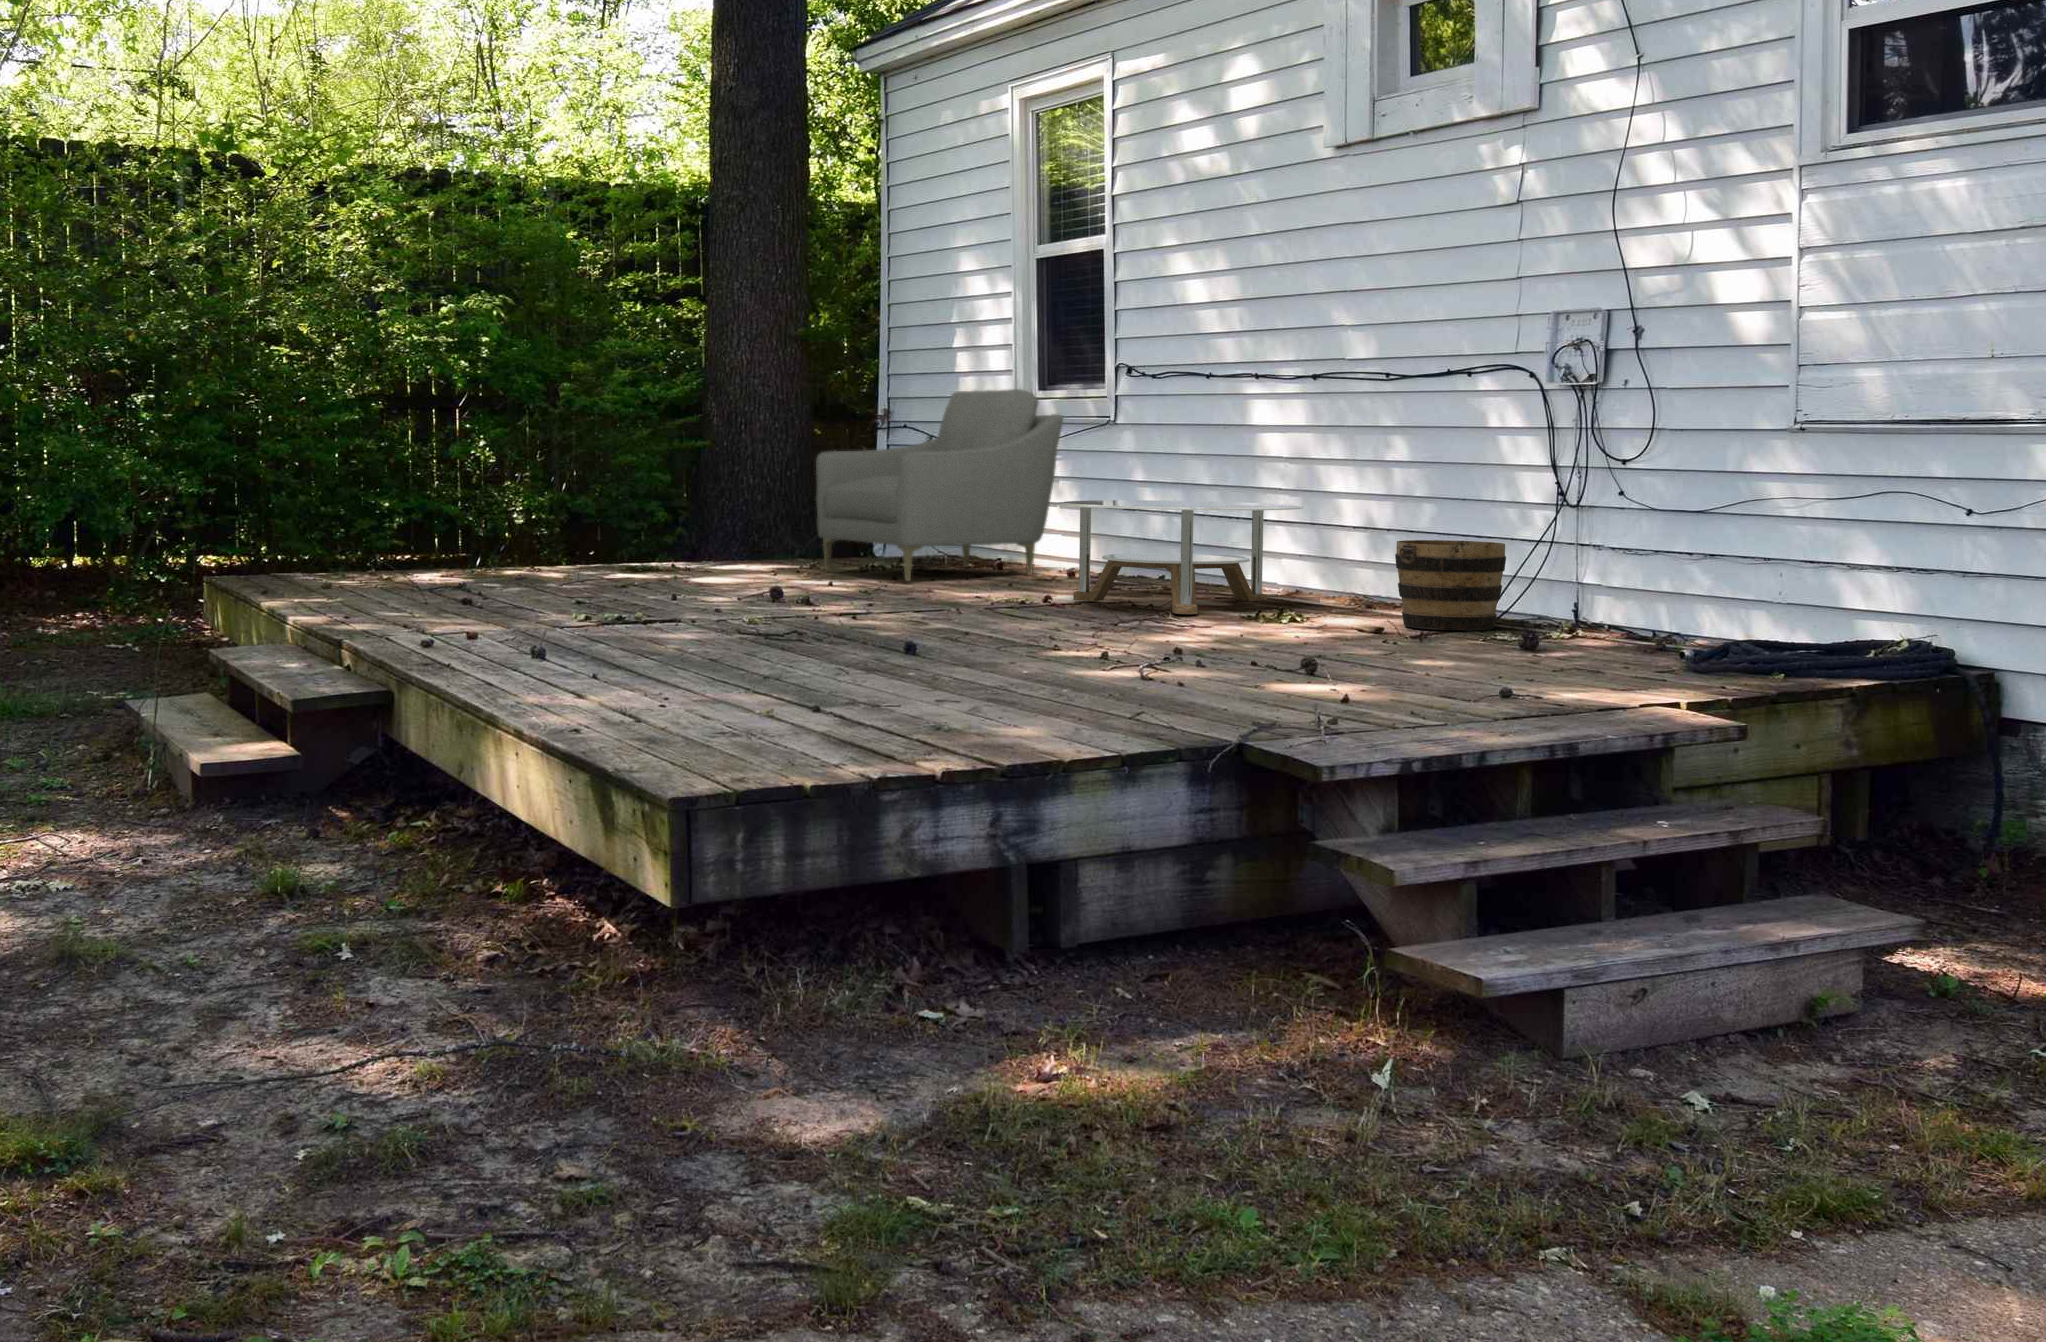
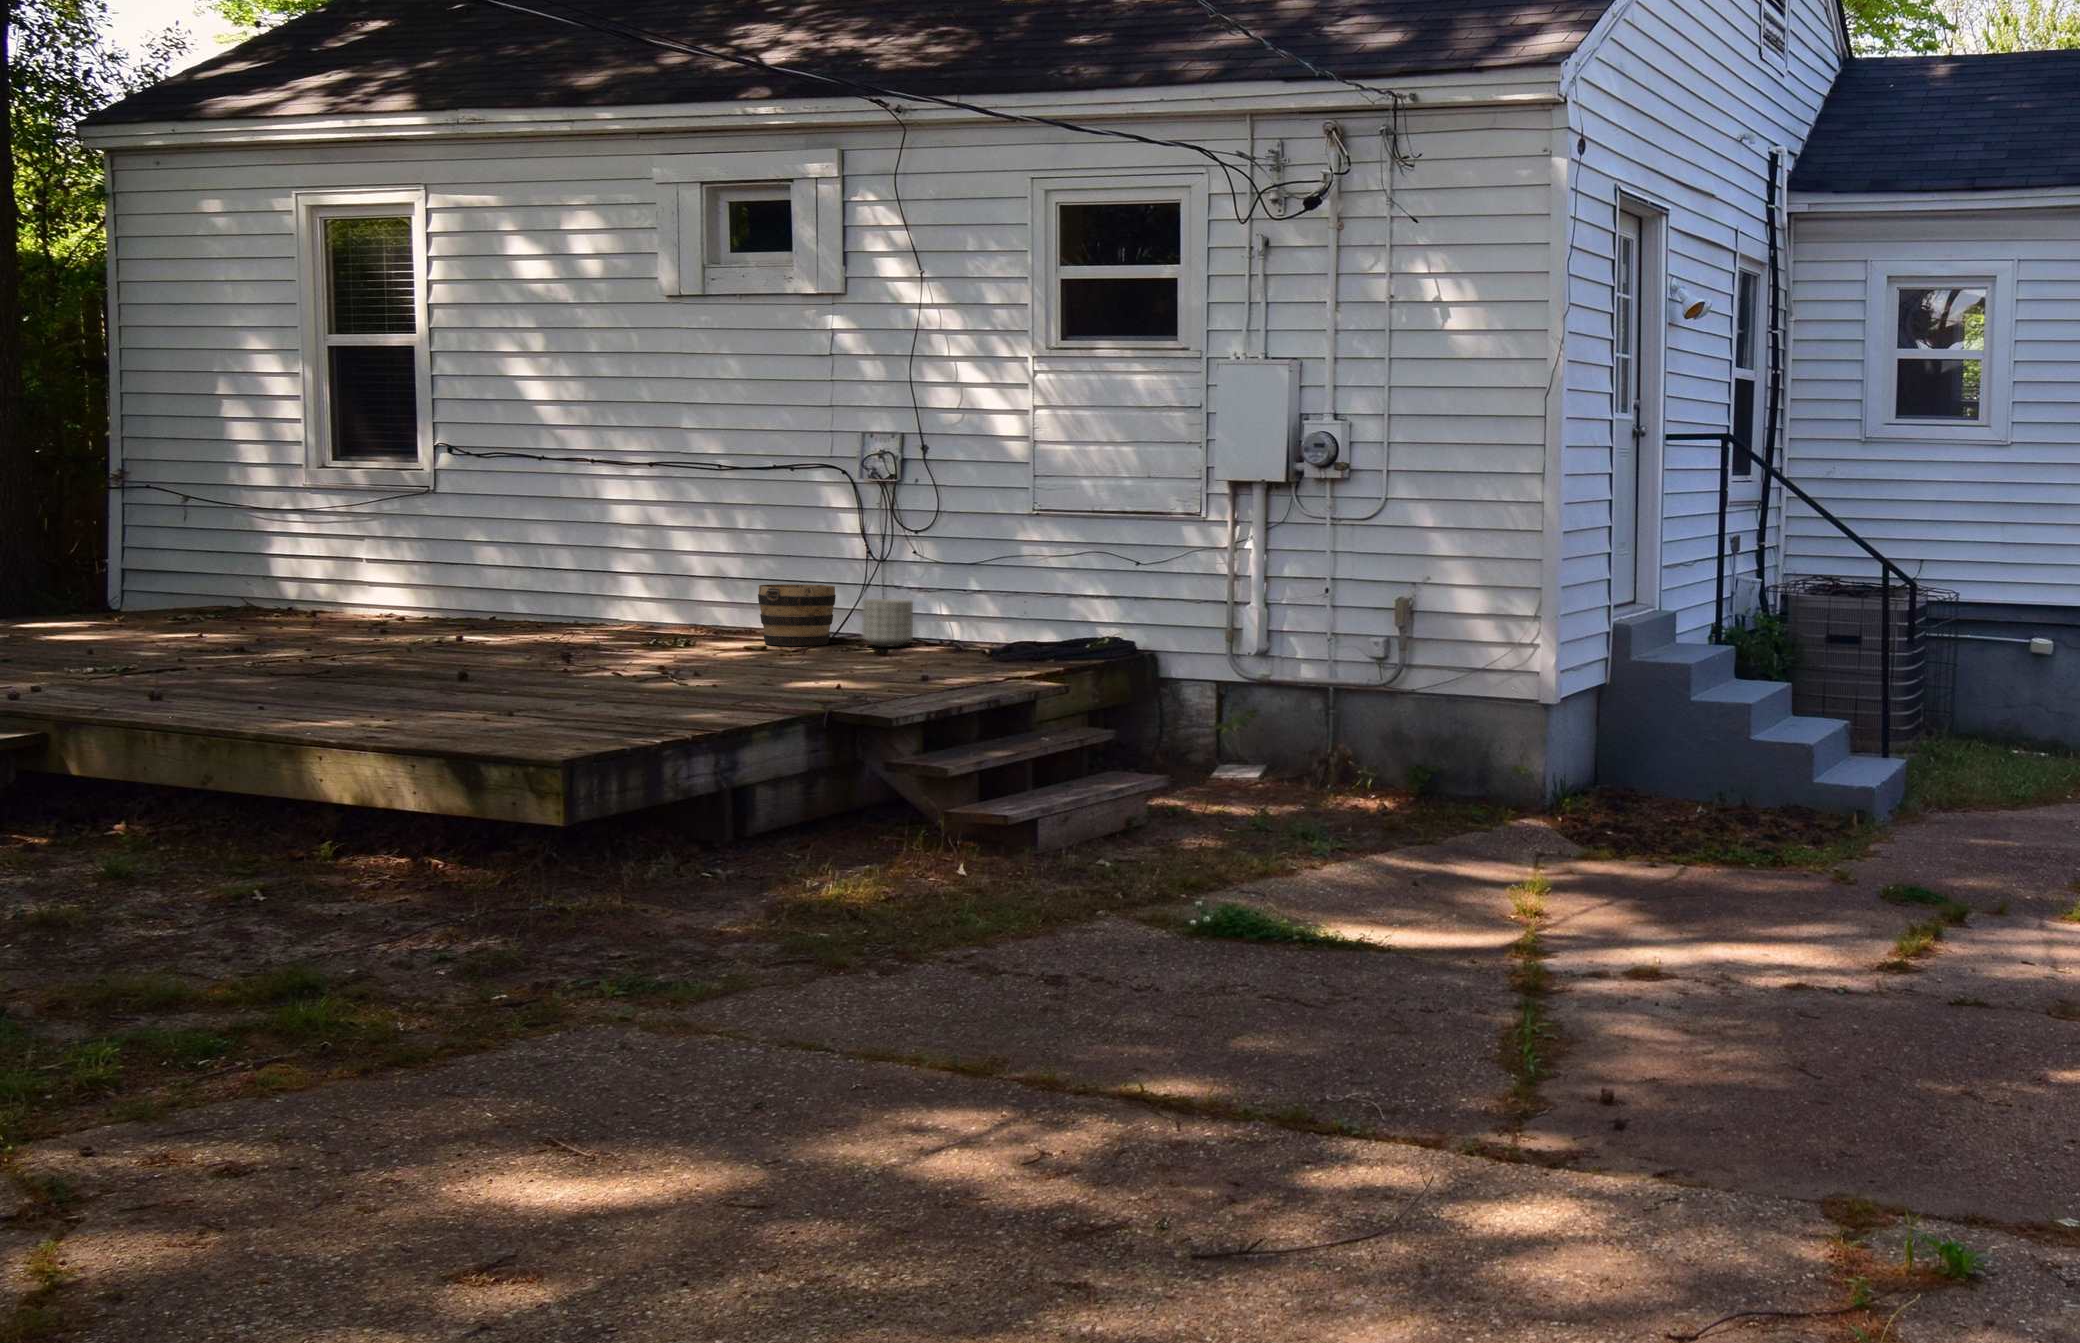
chair: present [816,389,1063,581] -> none [115,458,378,628]
round table: present [1053,500,1303,614] -> none [448,557,658,643]
planter: none [1529,565,1608,638] -> present [862,599,913,647]

